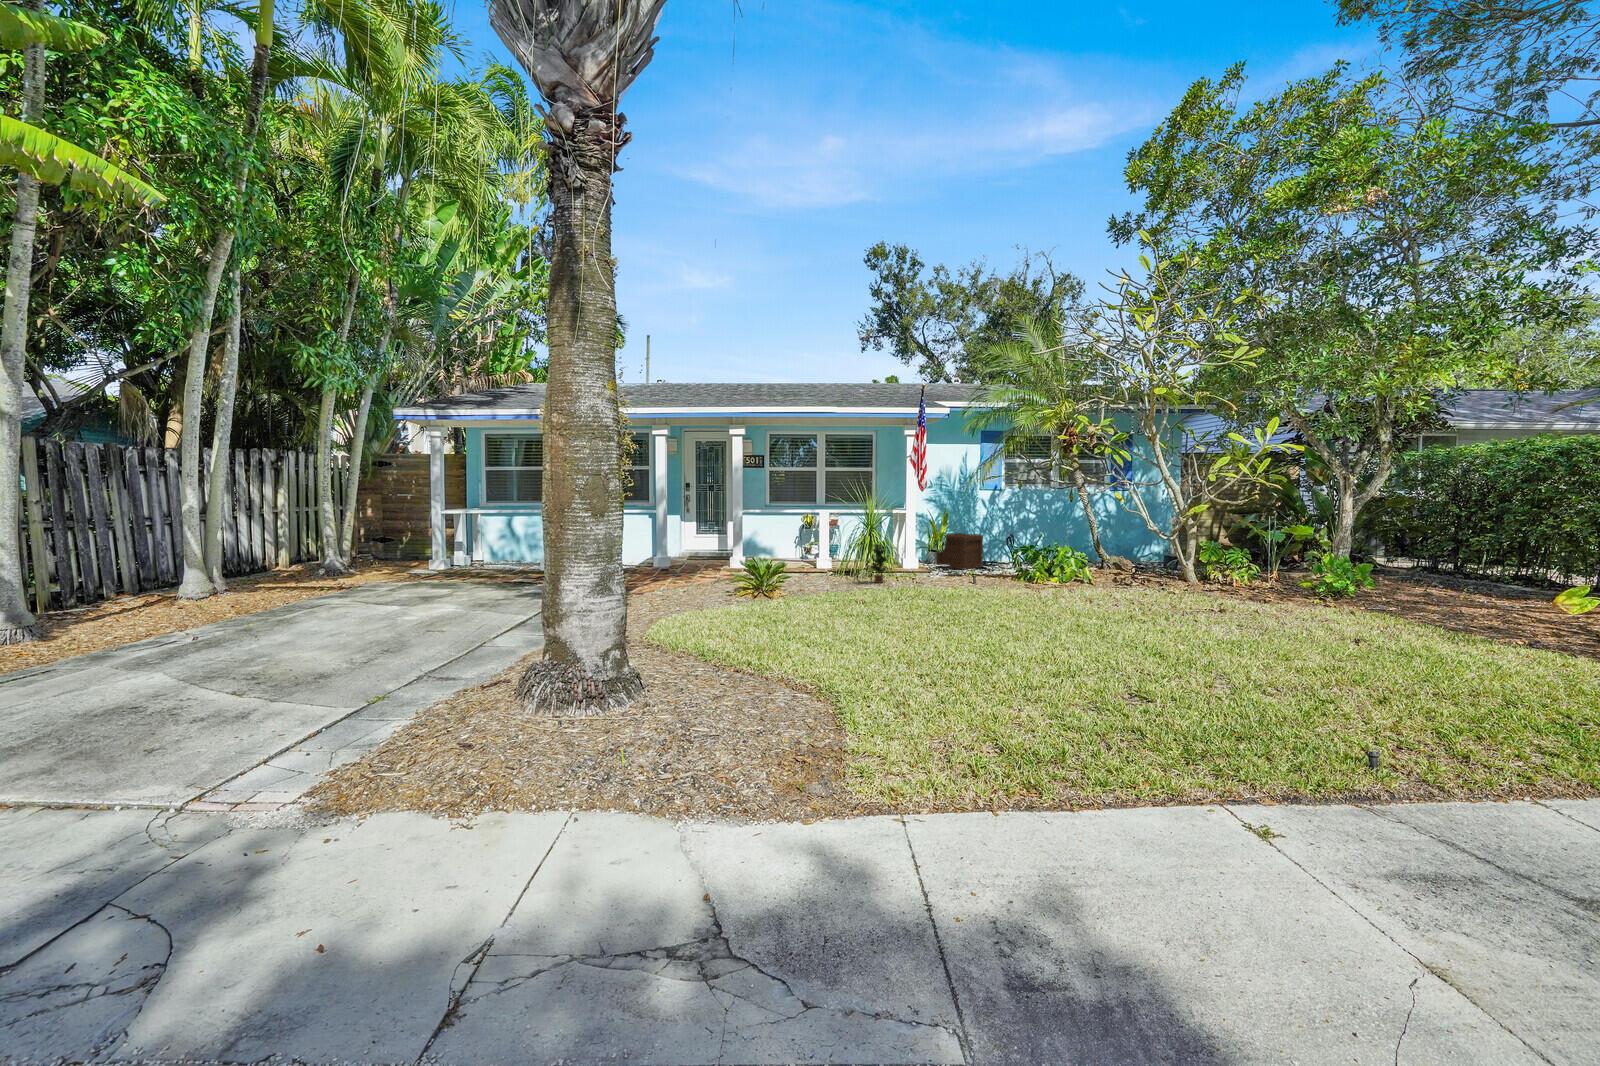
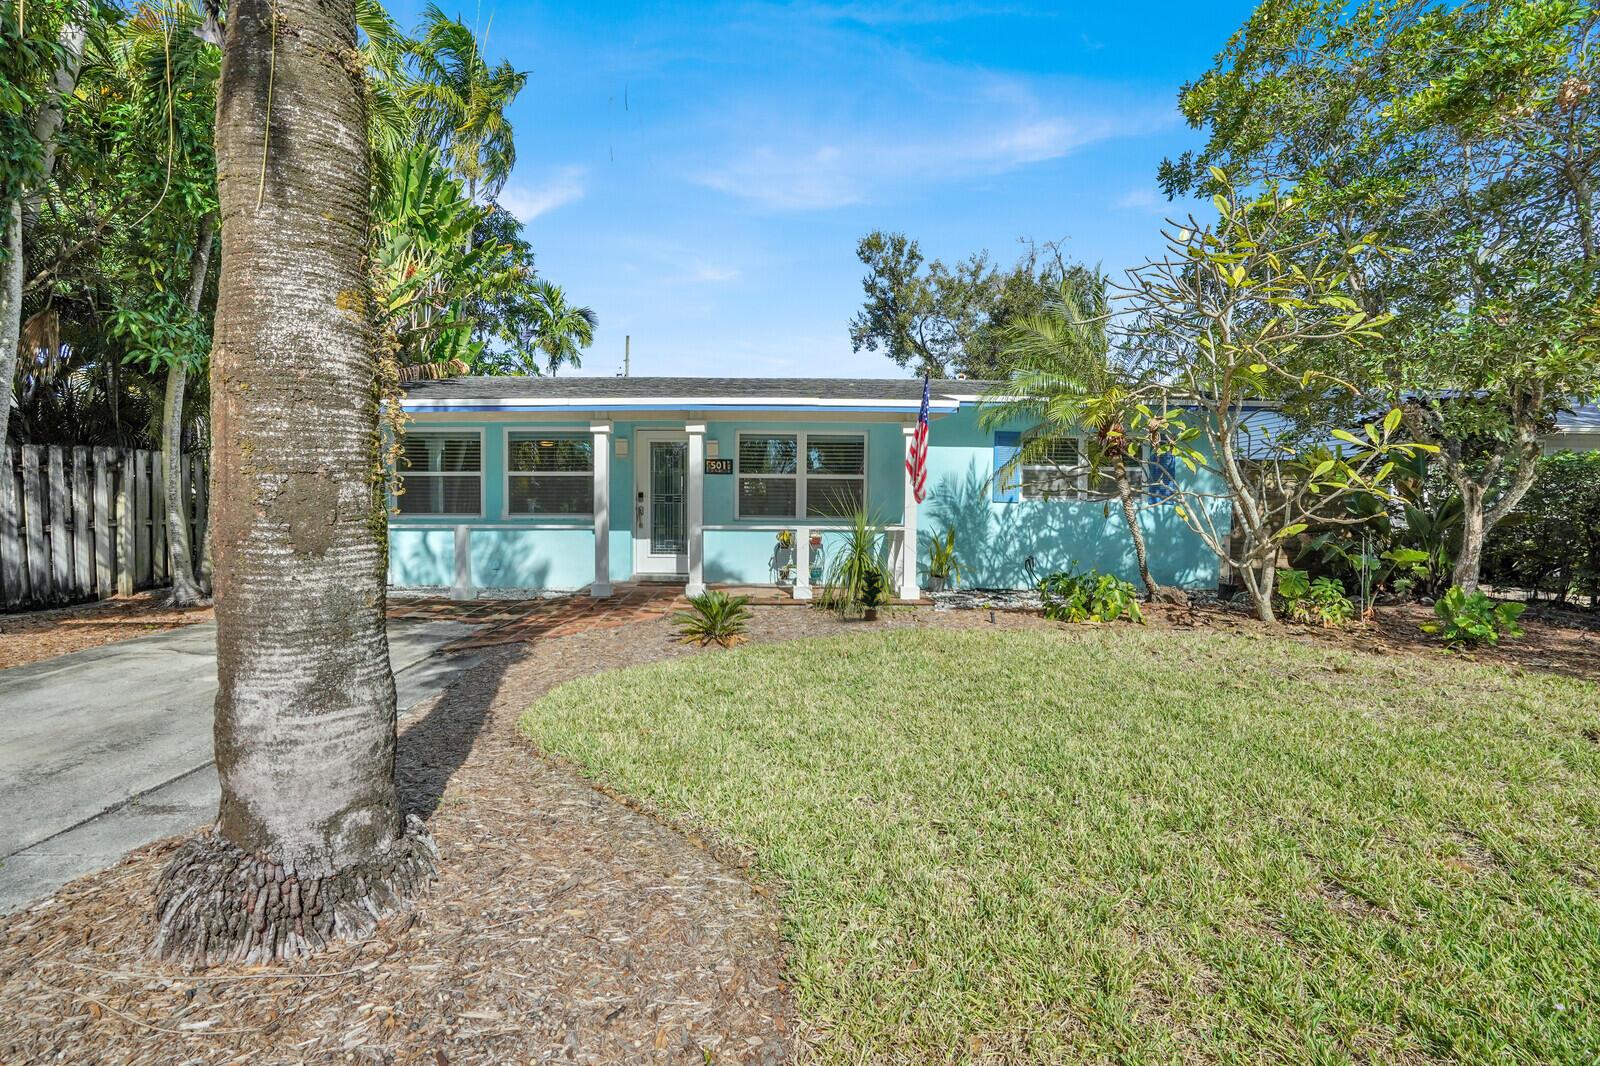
wooden crate: present [936,533,983,570] -> none [940,554,998,600]

